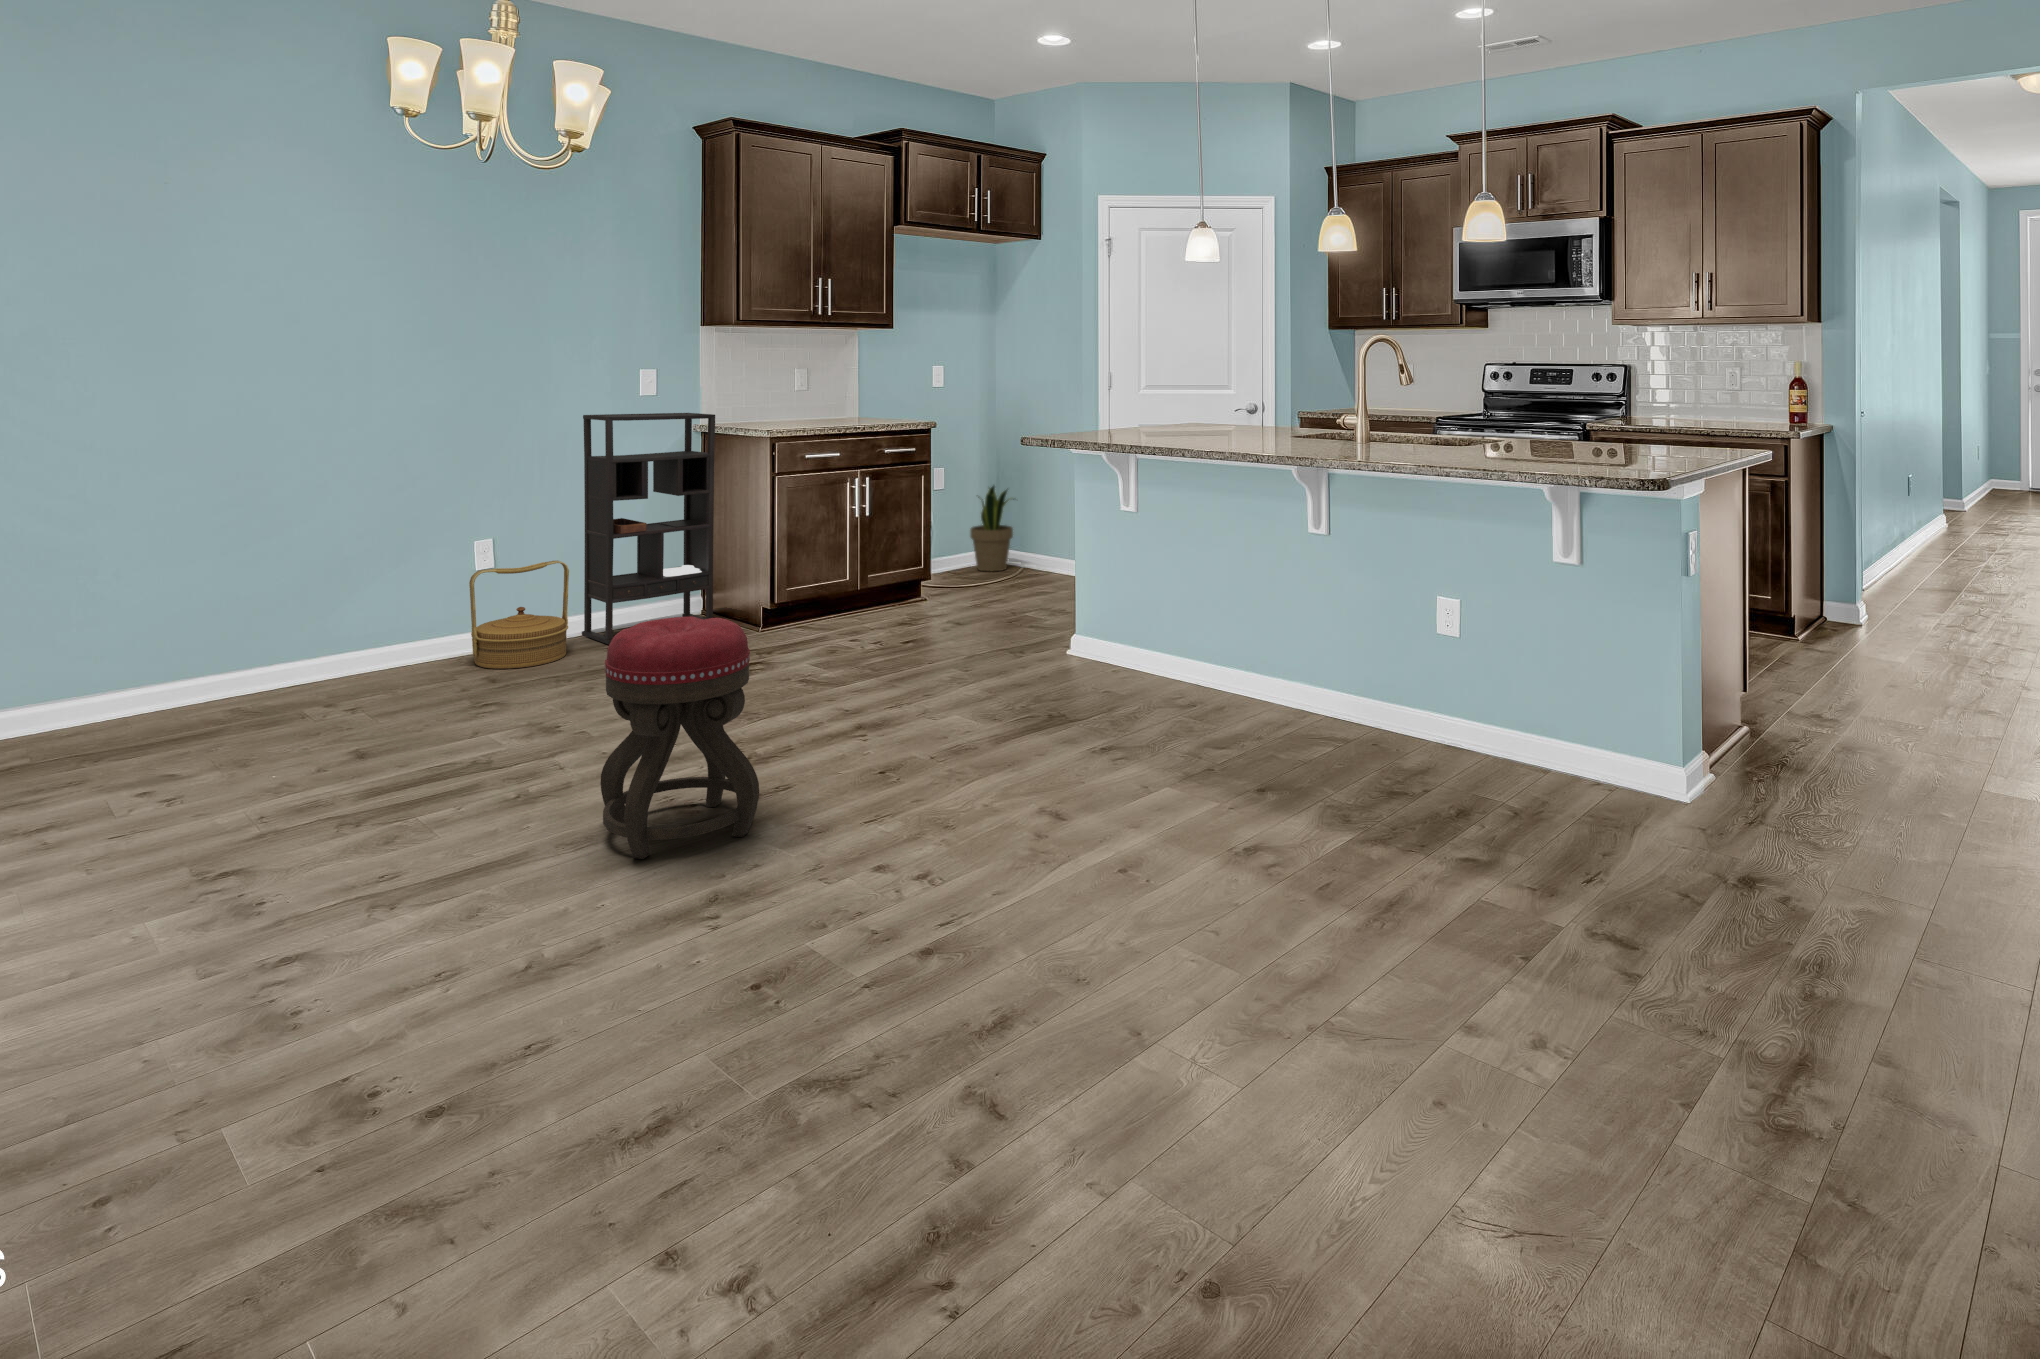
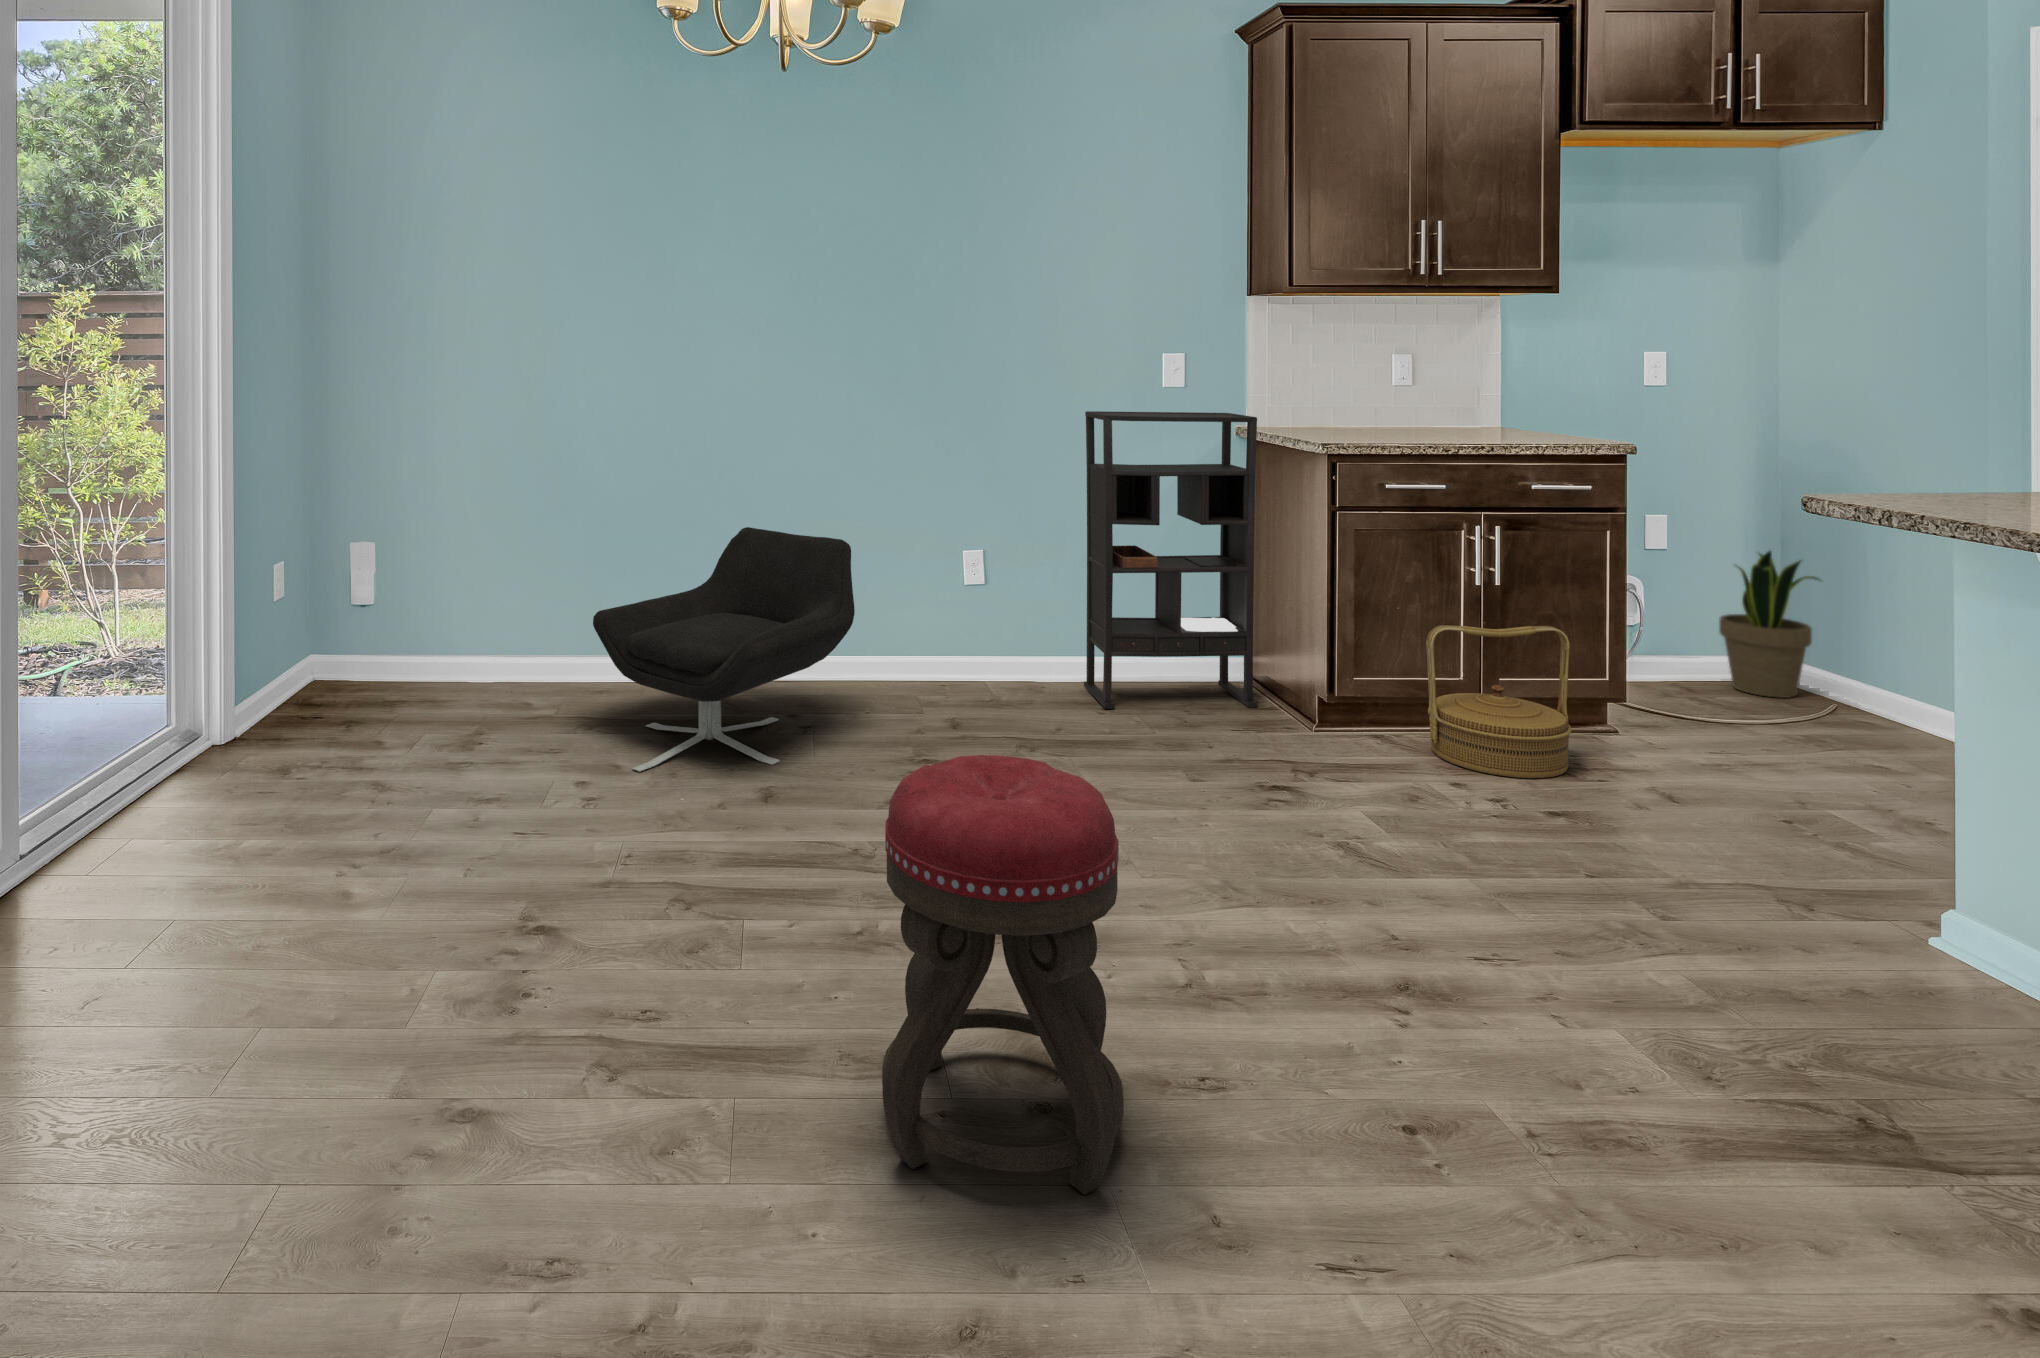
lounge chair: none [116,532,408,762] -> present [593,527,855,772]
woven basket: present [469,561,569,669] -> present [1426,625,1572,778]

